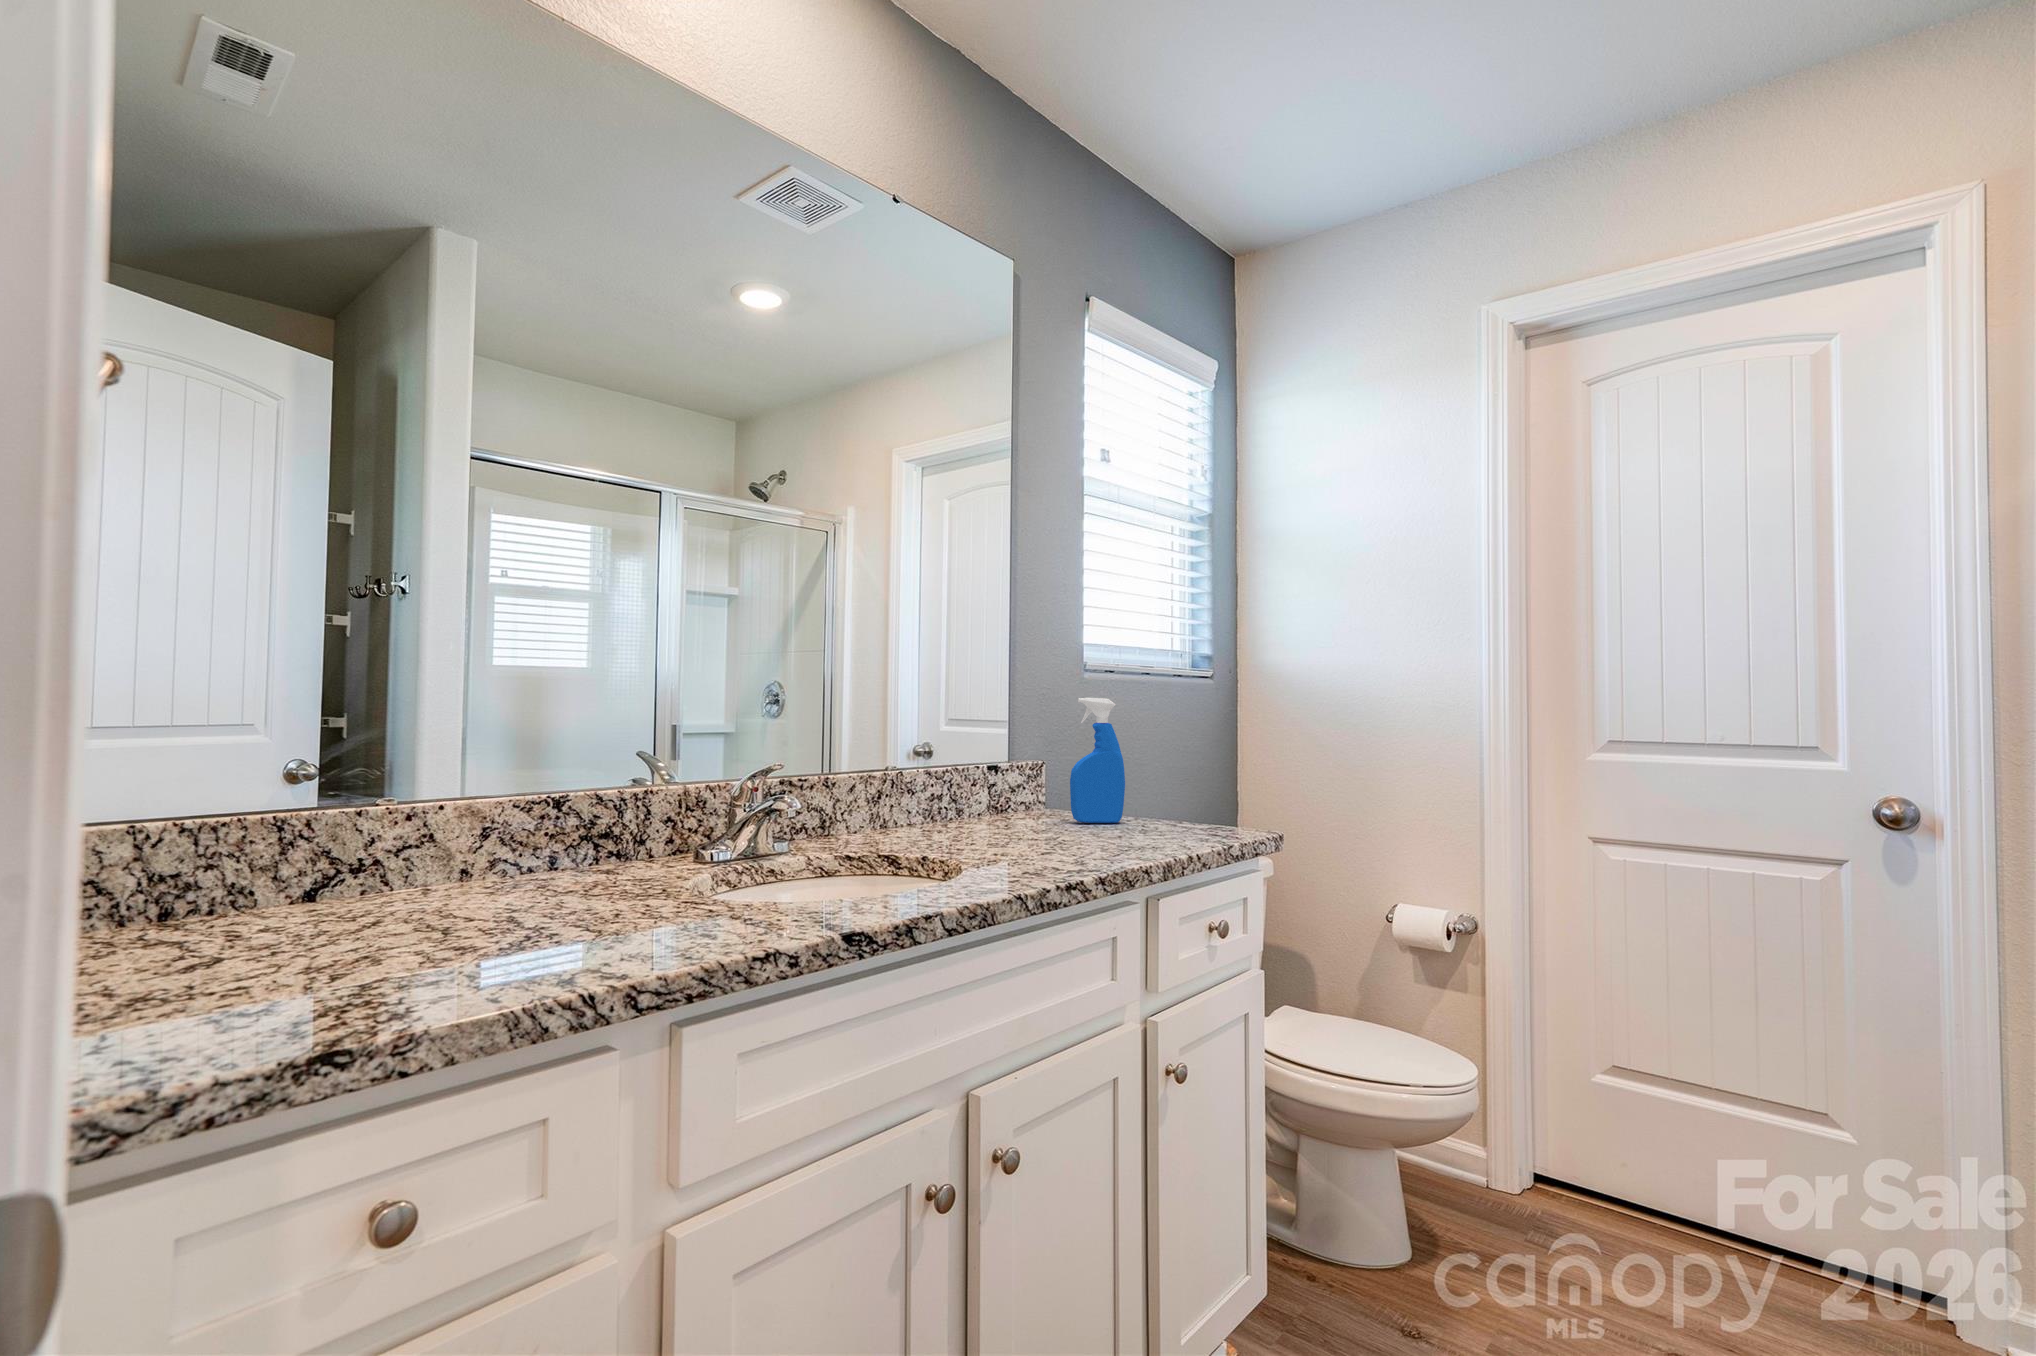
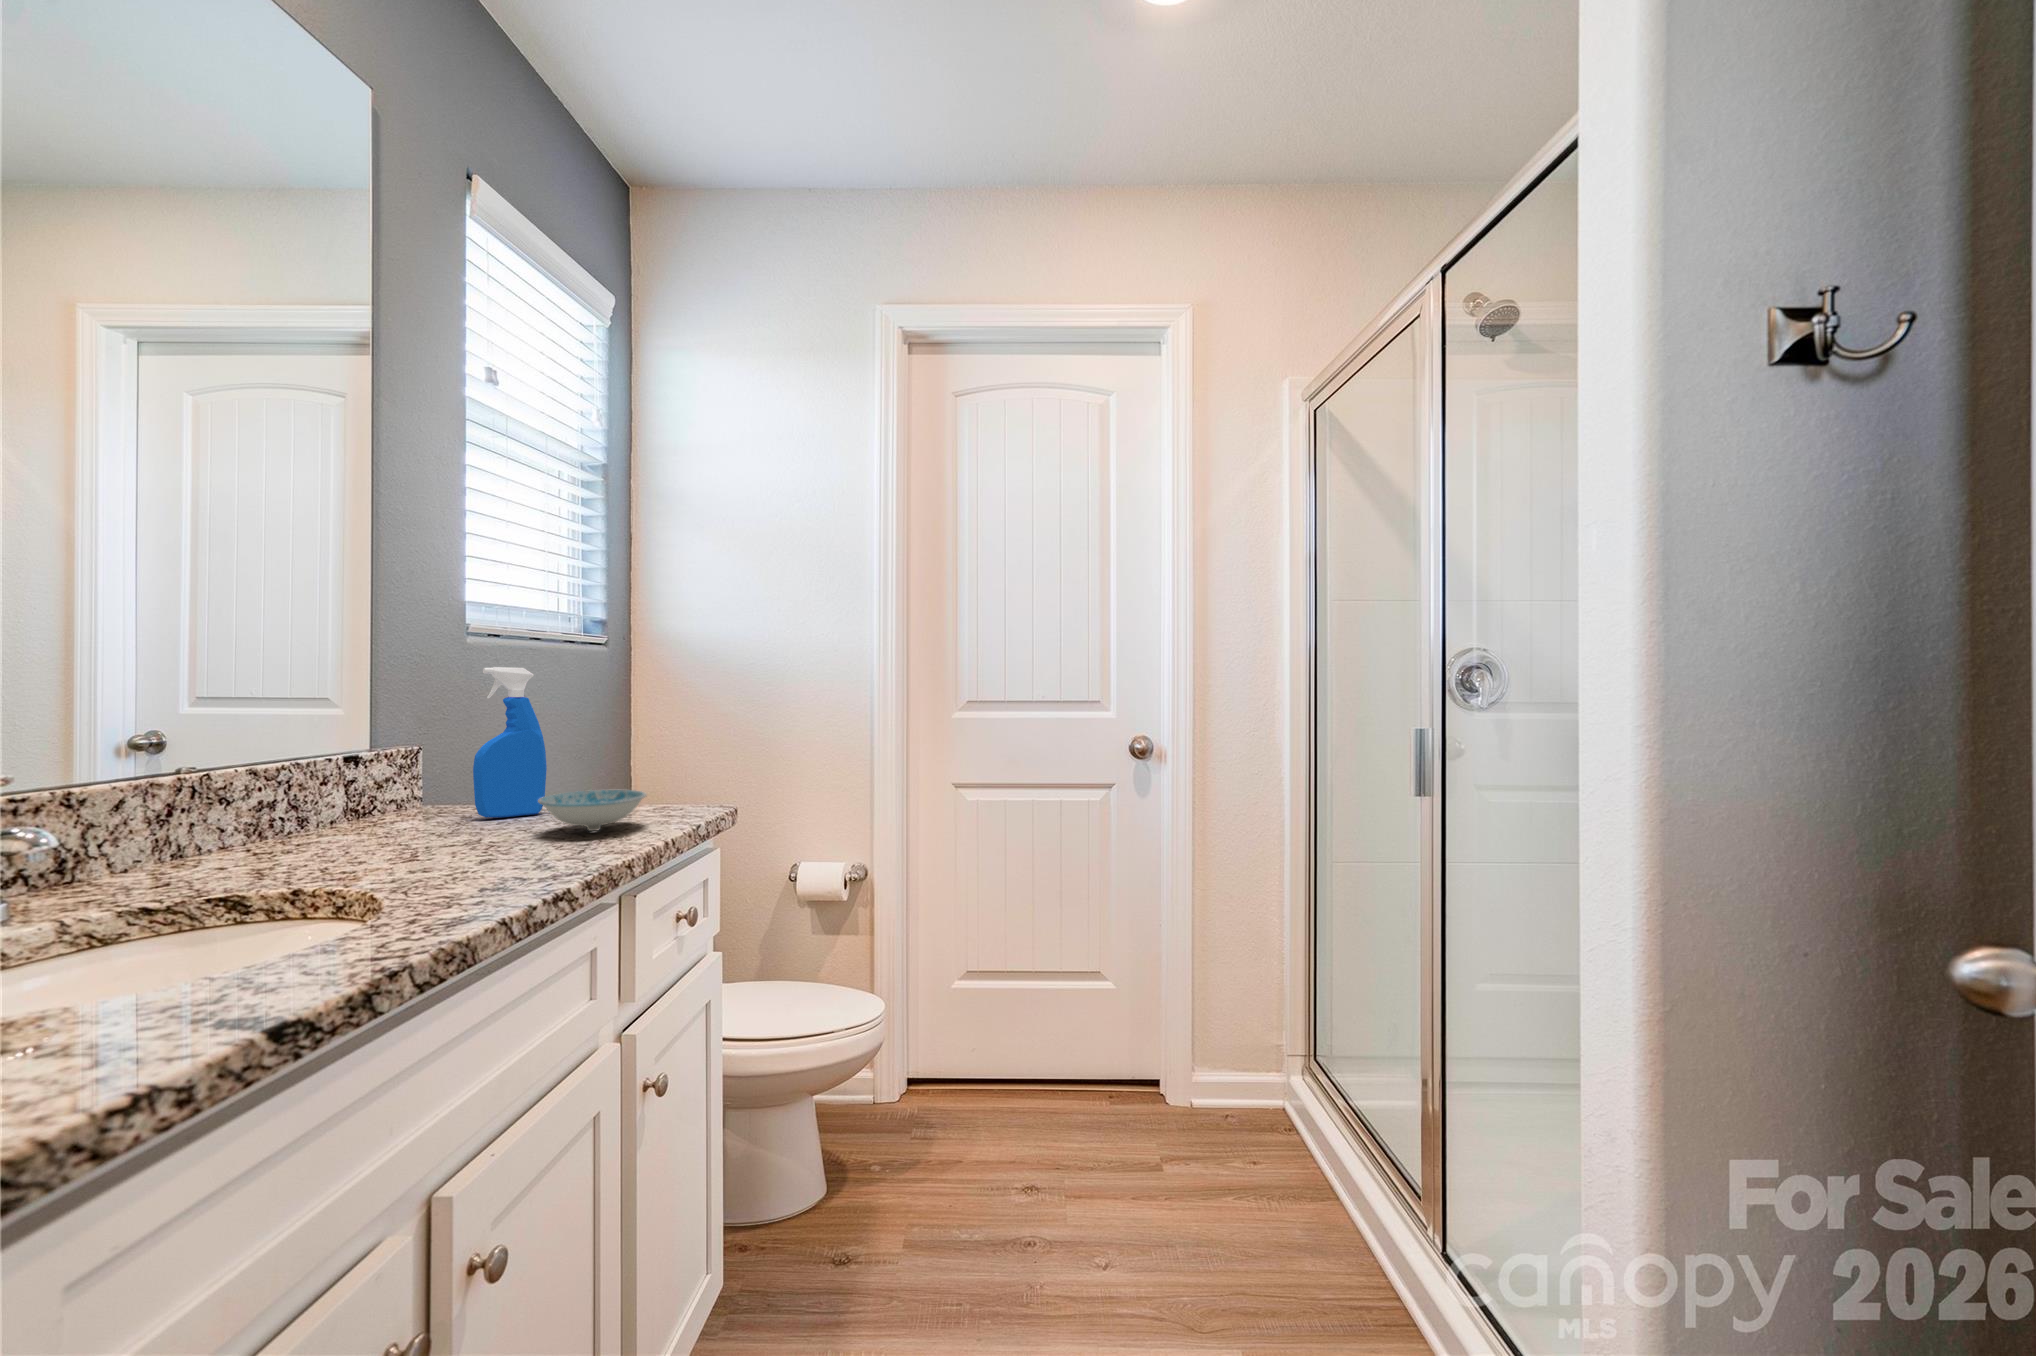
ceramic bowl: none [1101,805,1189,840] -> present [539,790,647,831]

